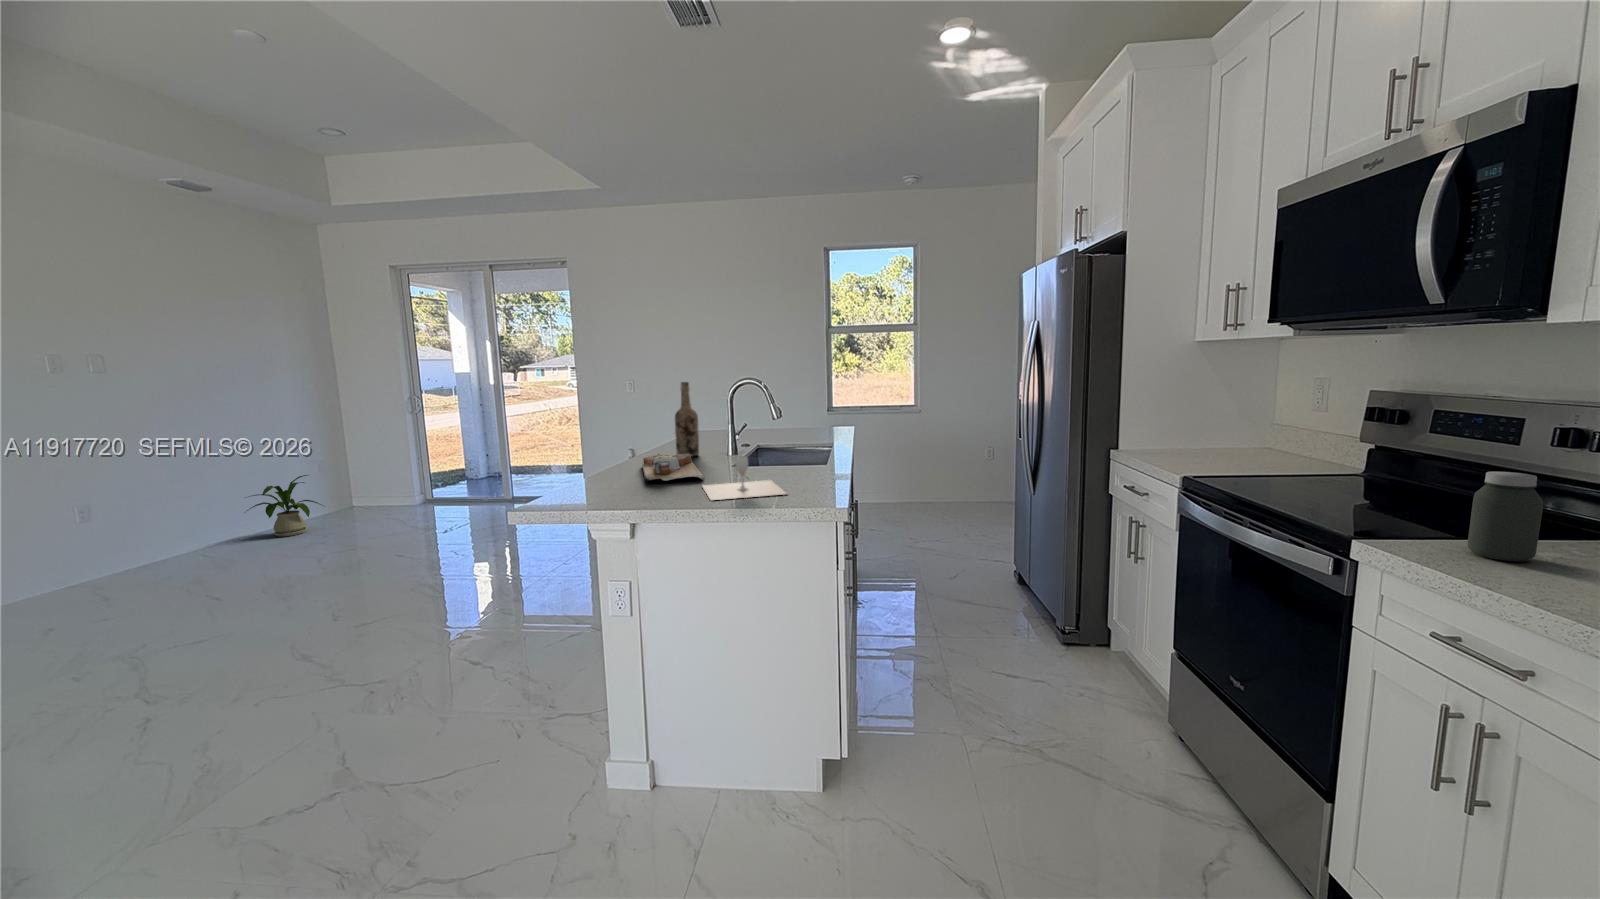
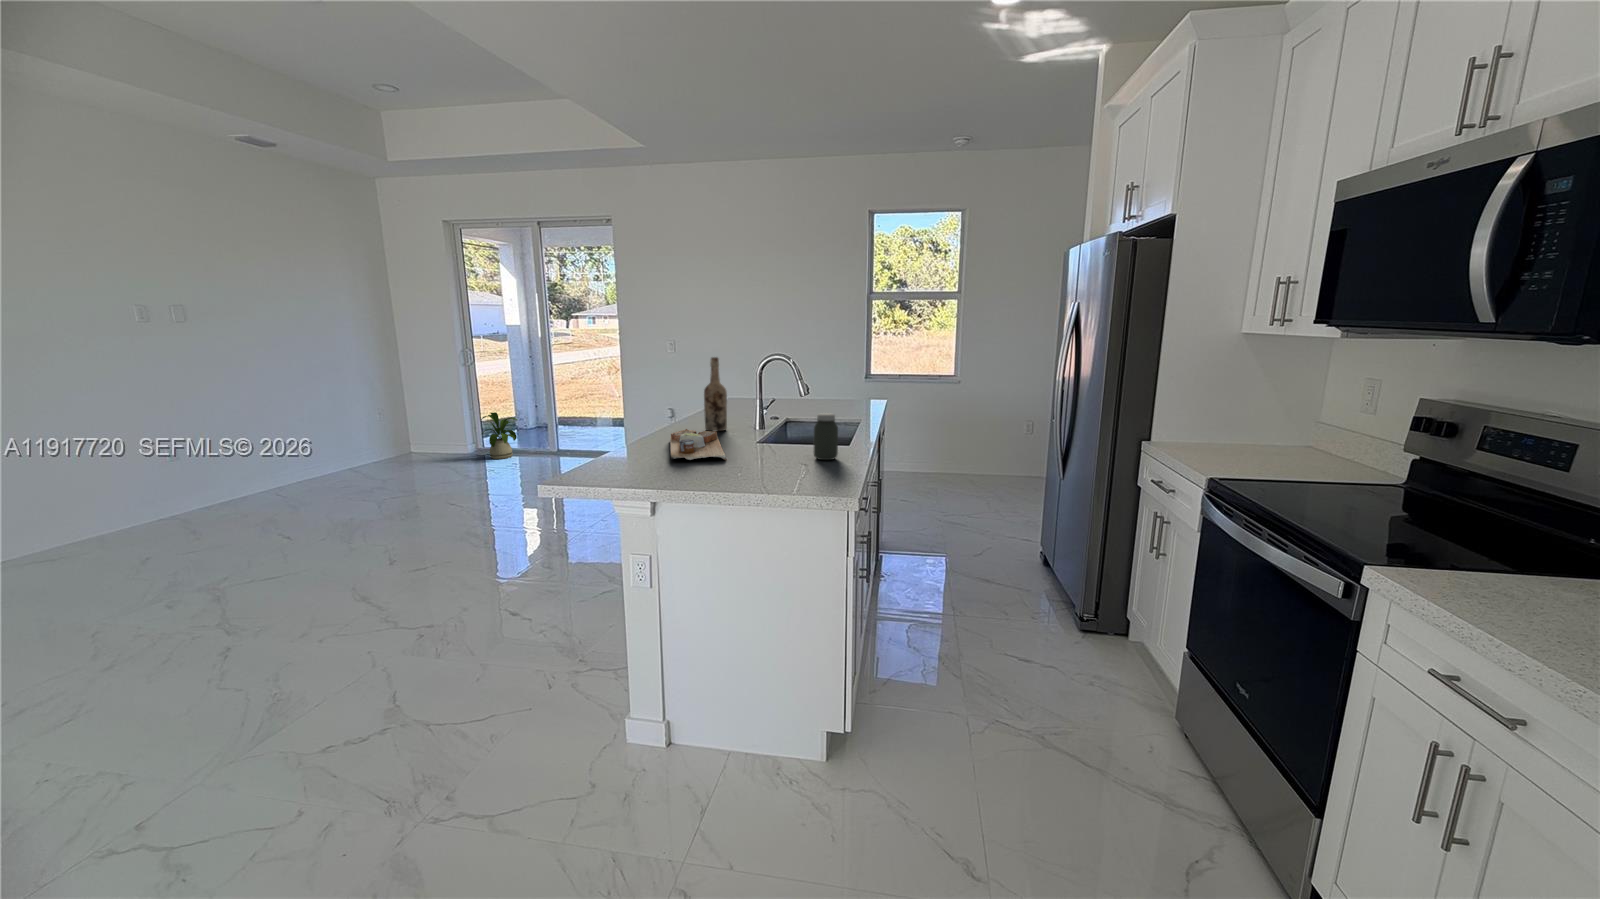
wine glass: present [703,456,786,500] -> none [723,441,804,485]
jar: present [1468,472,1543,561] -> present [814,413,838,460]
house plant: present [247,475,321,537] -> present [481,412,517,459]

